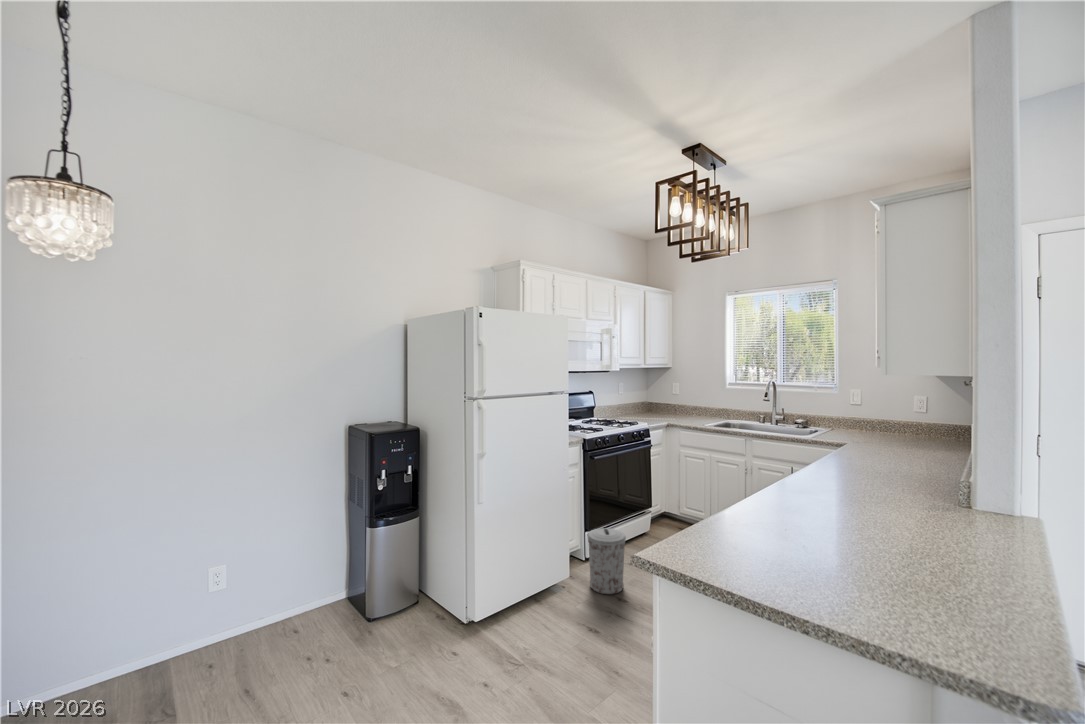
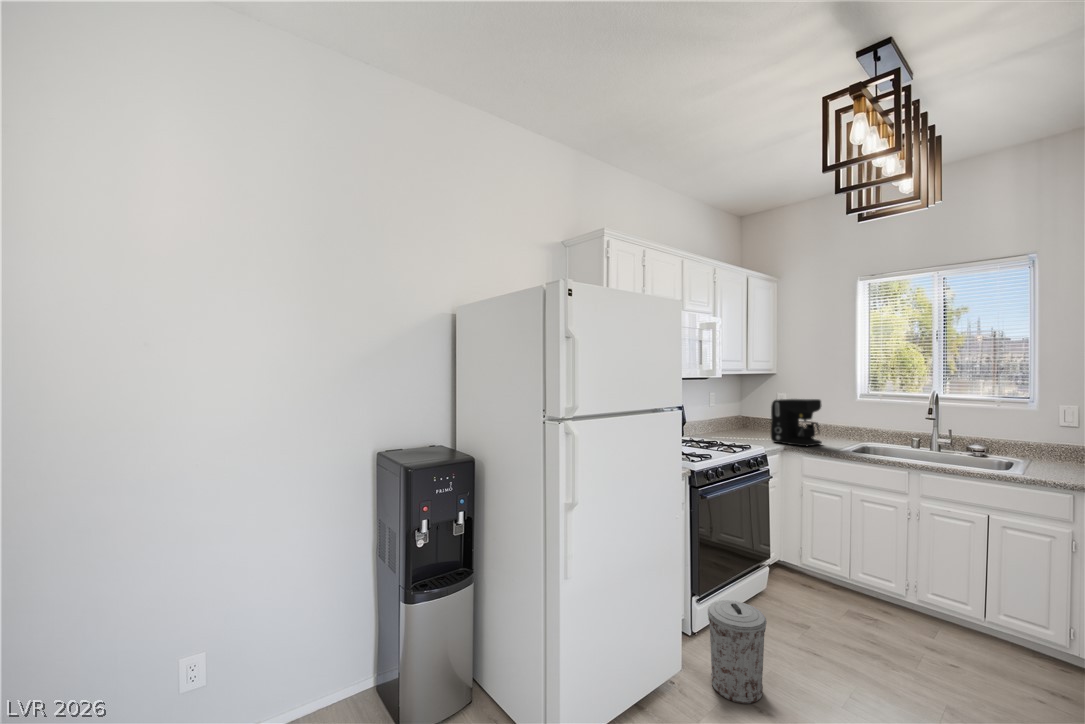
coffee maker: none [660,387,696,423] -> present [771,399,822,446]

